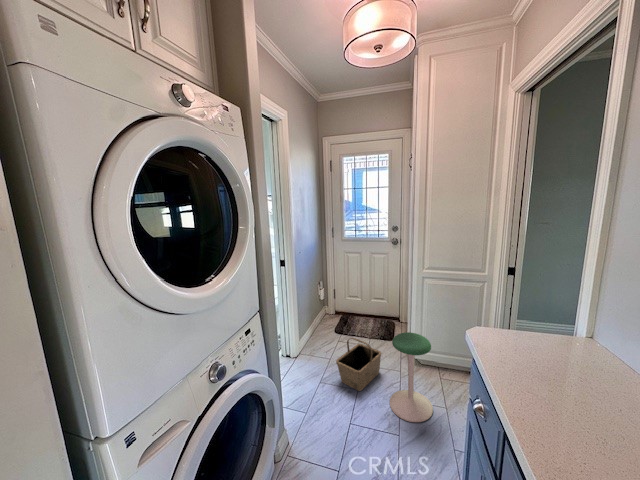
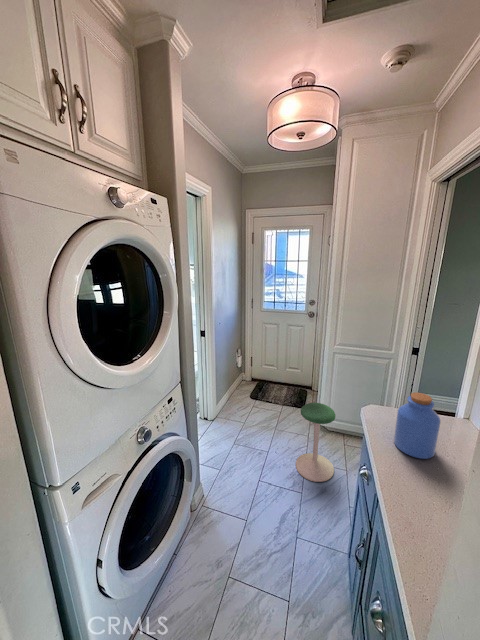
jar: none [512,306,570,385] -> present [394,392,440,459]
basket: present [336,338,381,391] -> none [249,404,292,452]

